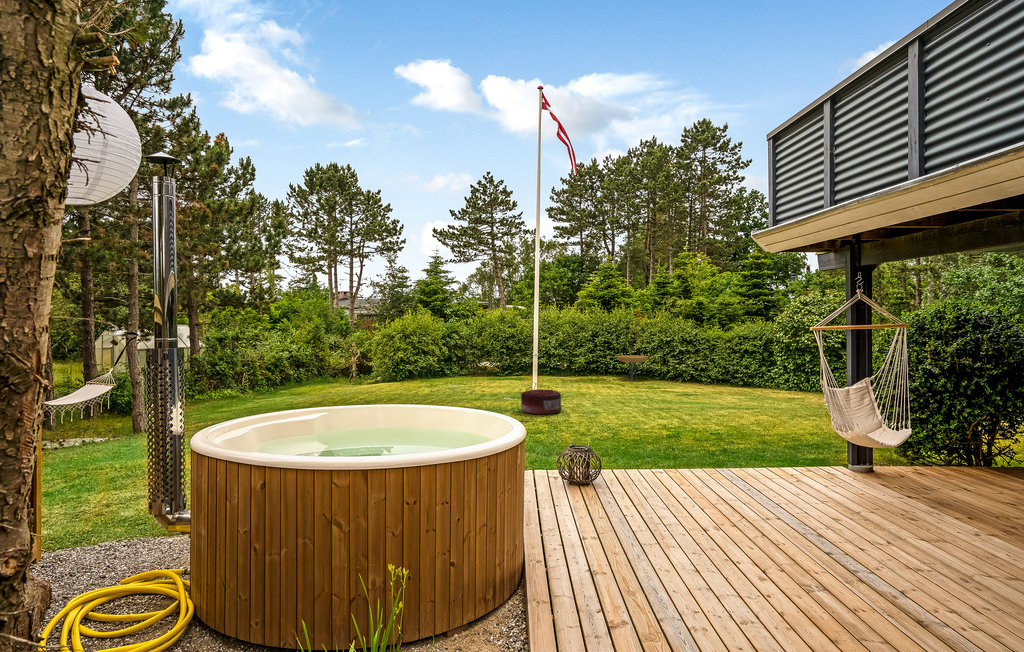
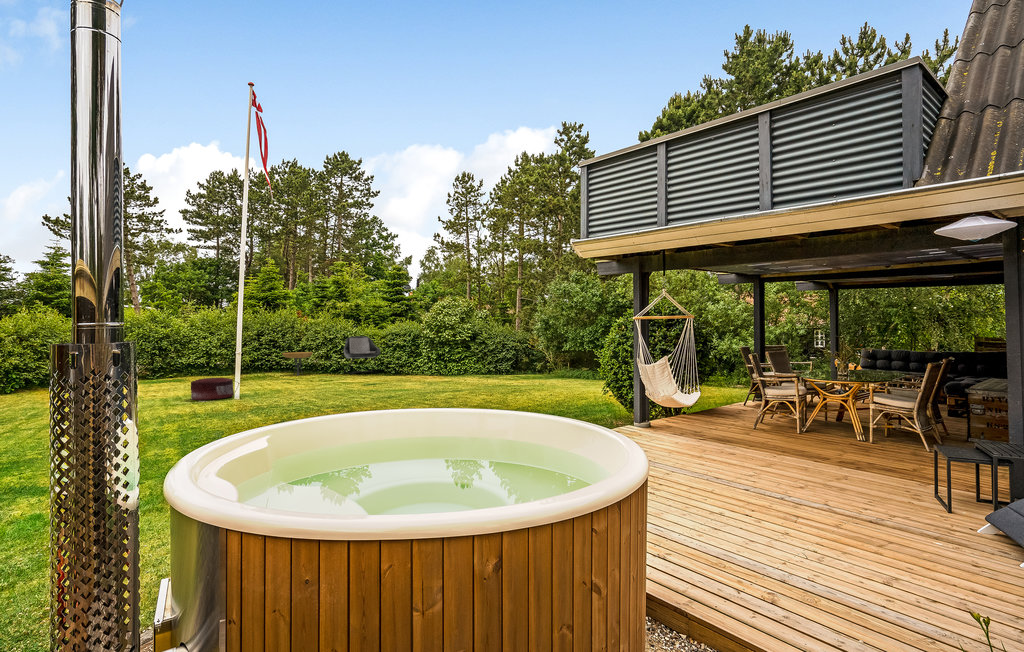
lounge chair: none [682,340,726,386] -> present [344,336,381,375]

